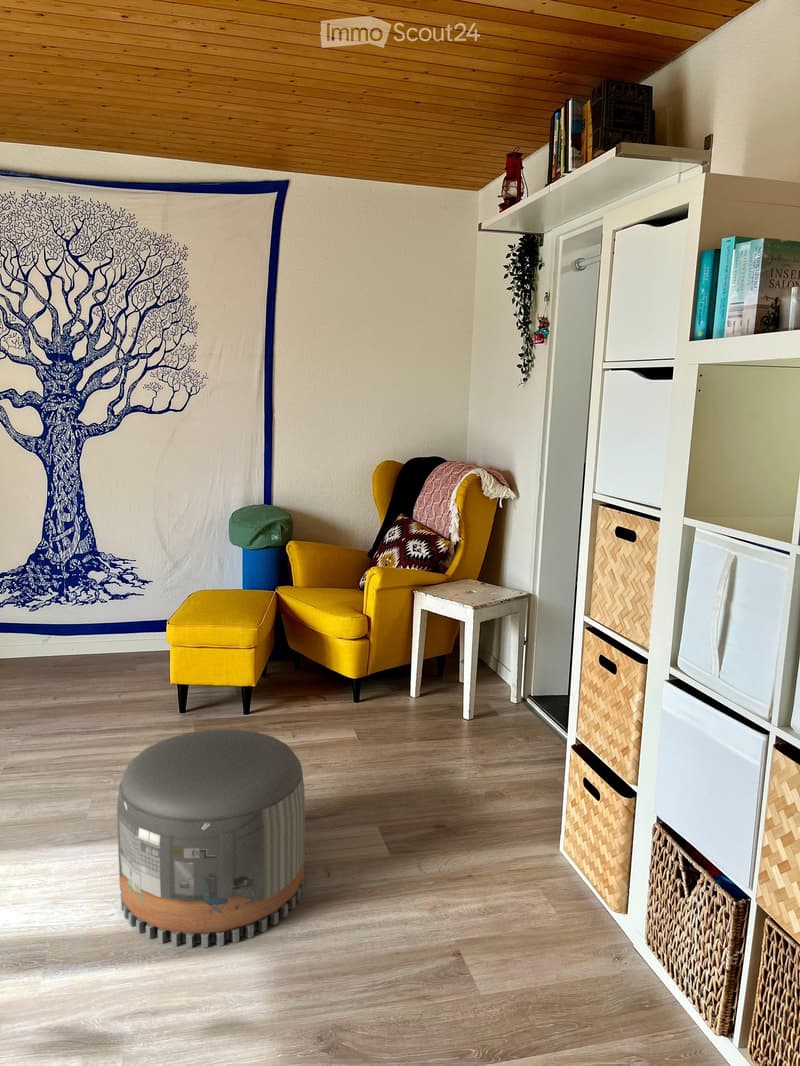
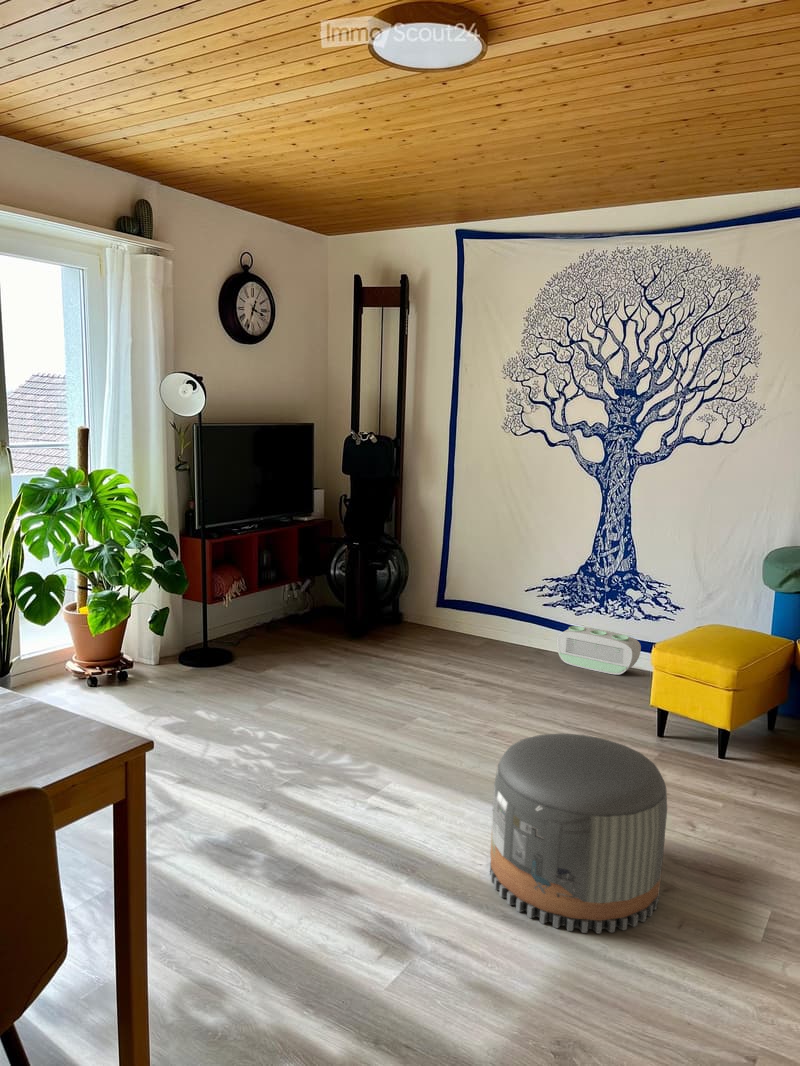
air purifier: none [17,621,114,667] -> present [557,626,641,675]

